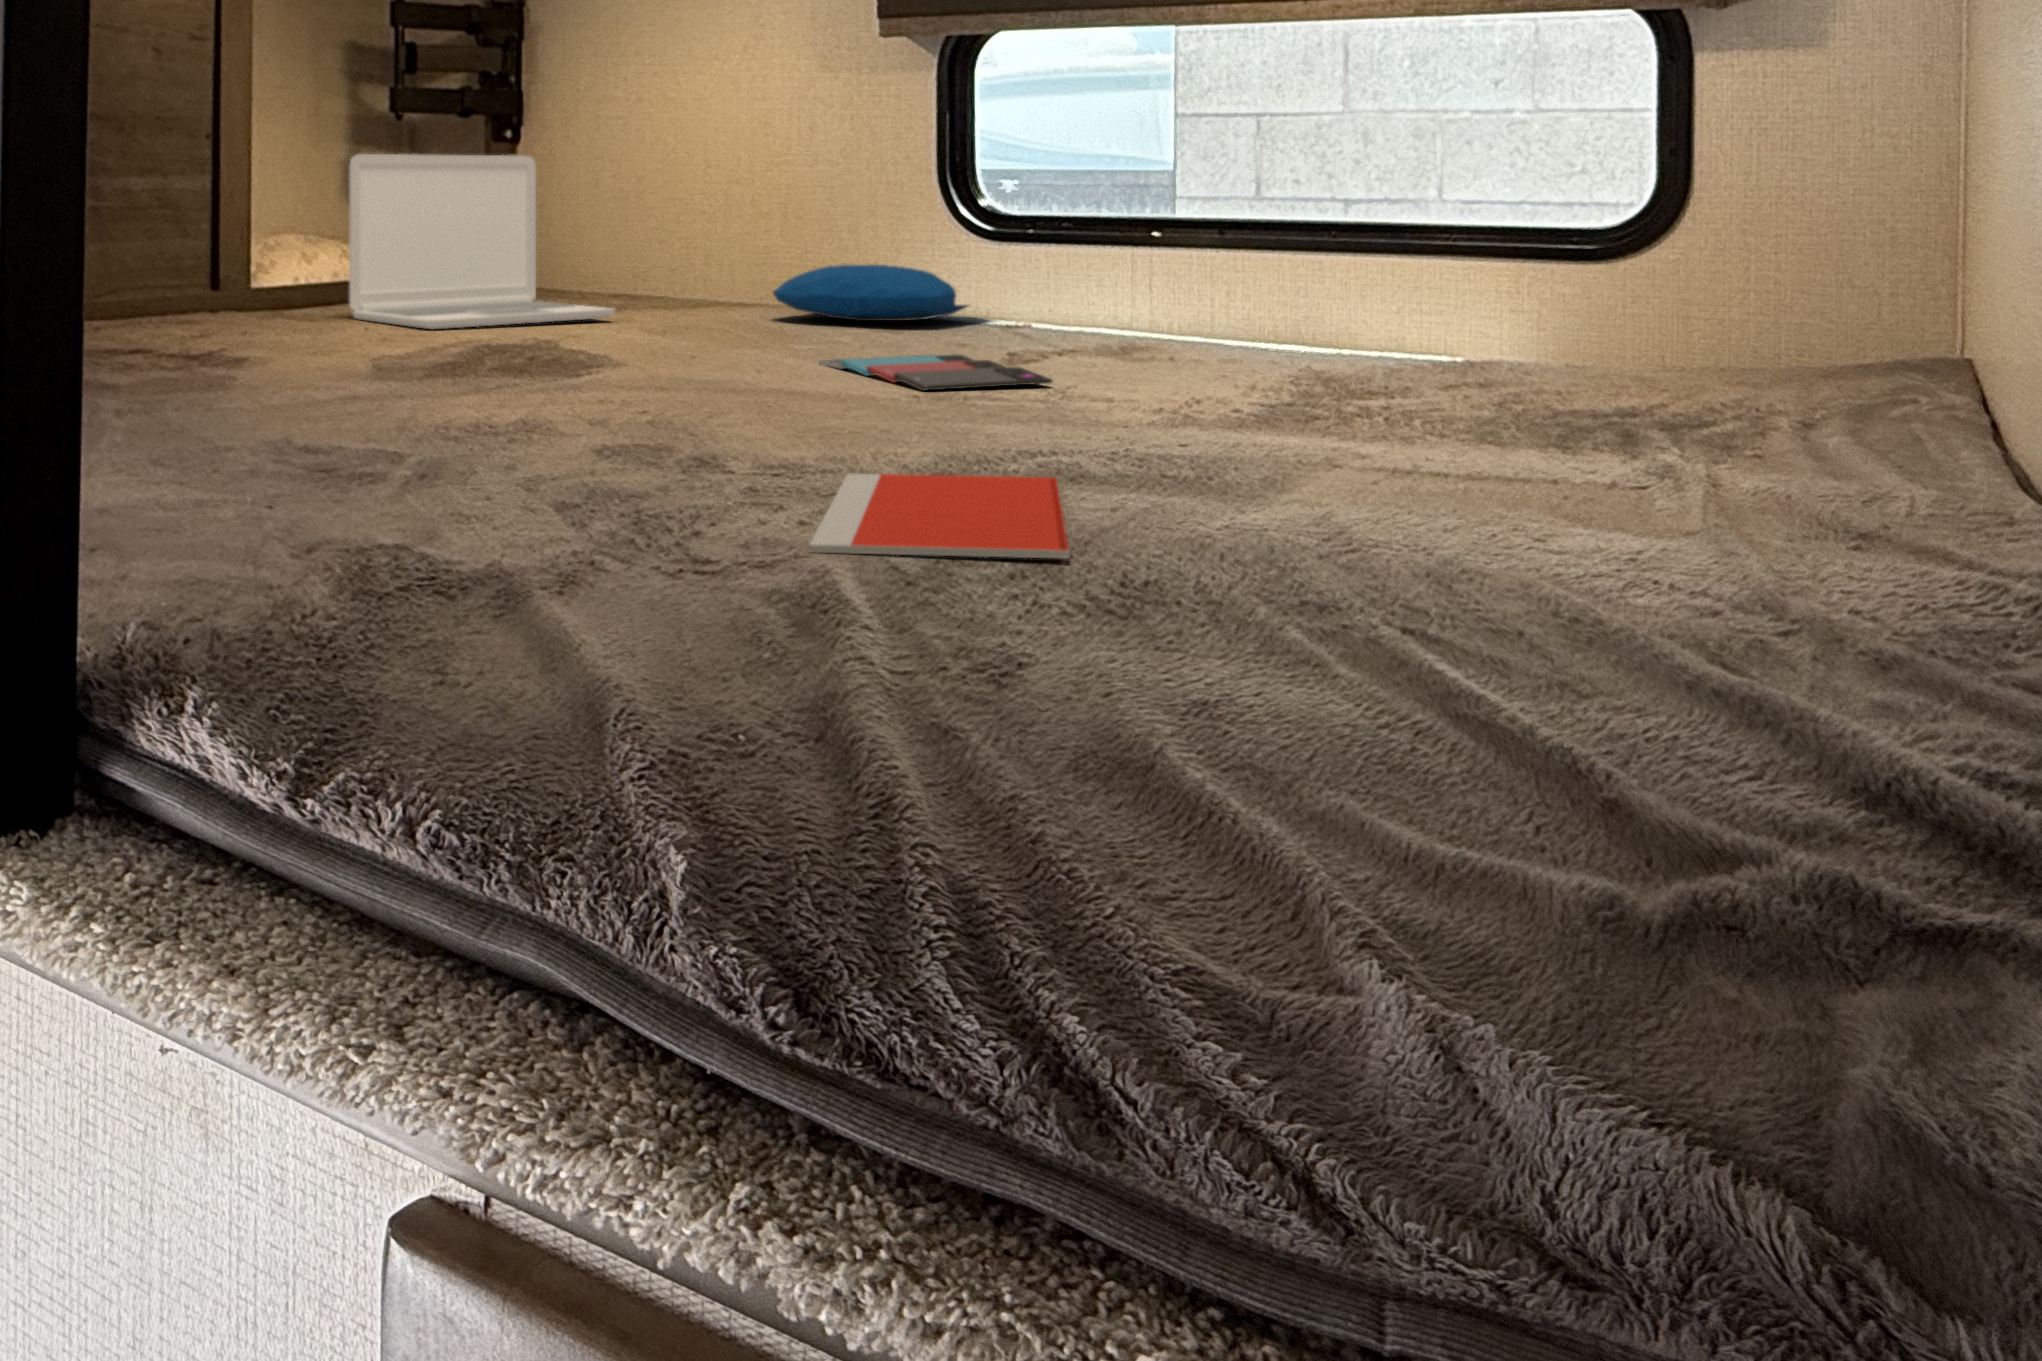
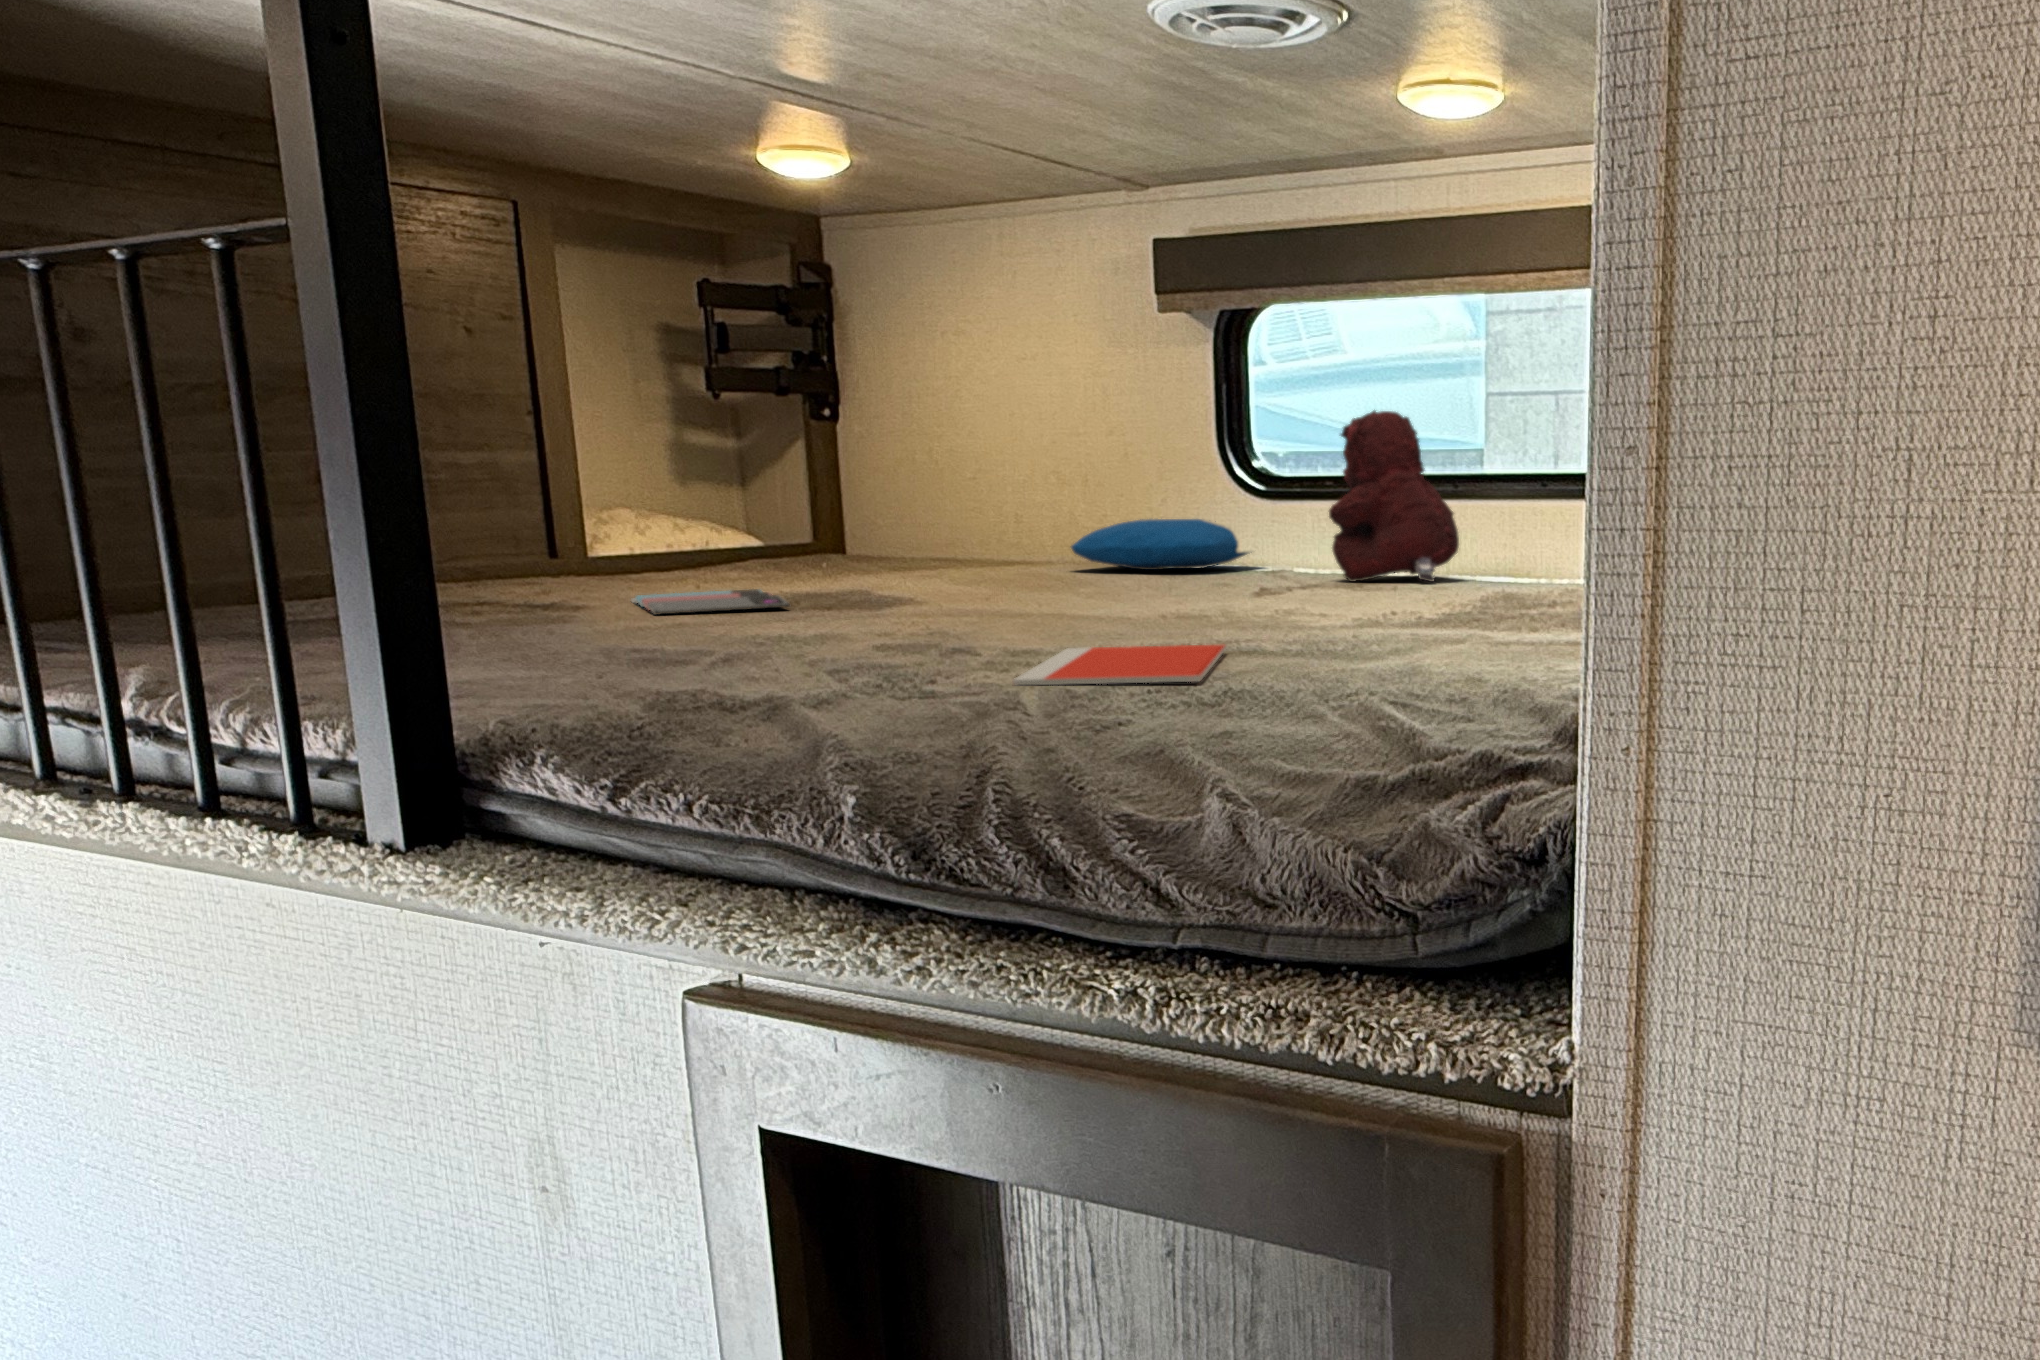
teddy bear: none [1085,149,1241,353] -> present [1329,411,1459,582]
laptop: present [349,154,615,329] -> none [671,427,929,583]
smartphone: present [819,354,1053,391] -> present [631,589,790,615]

